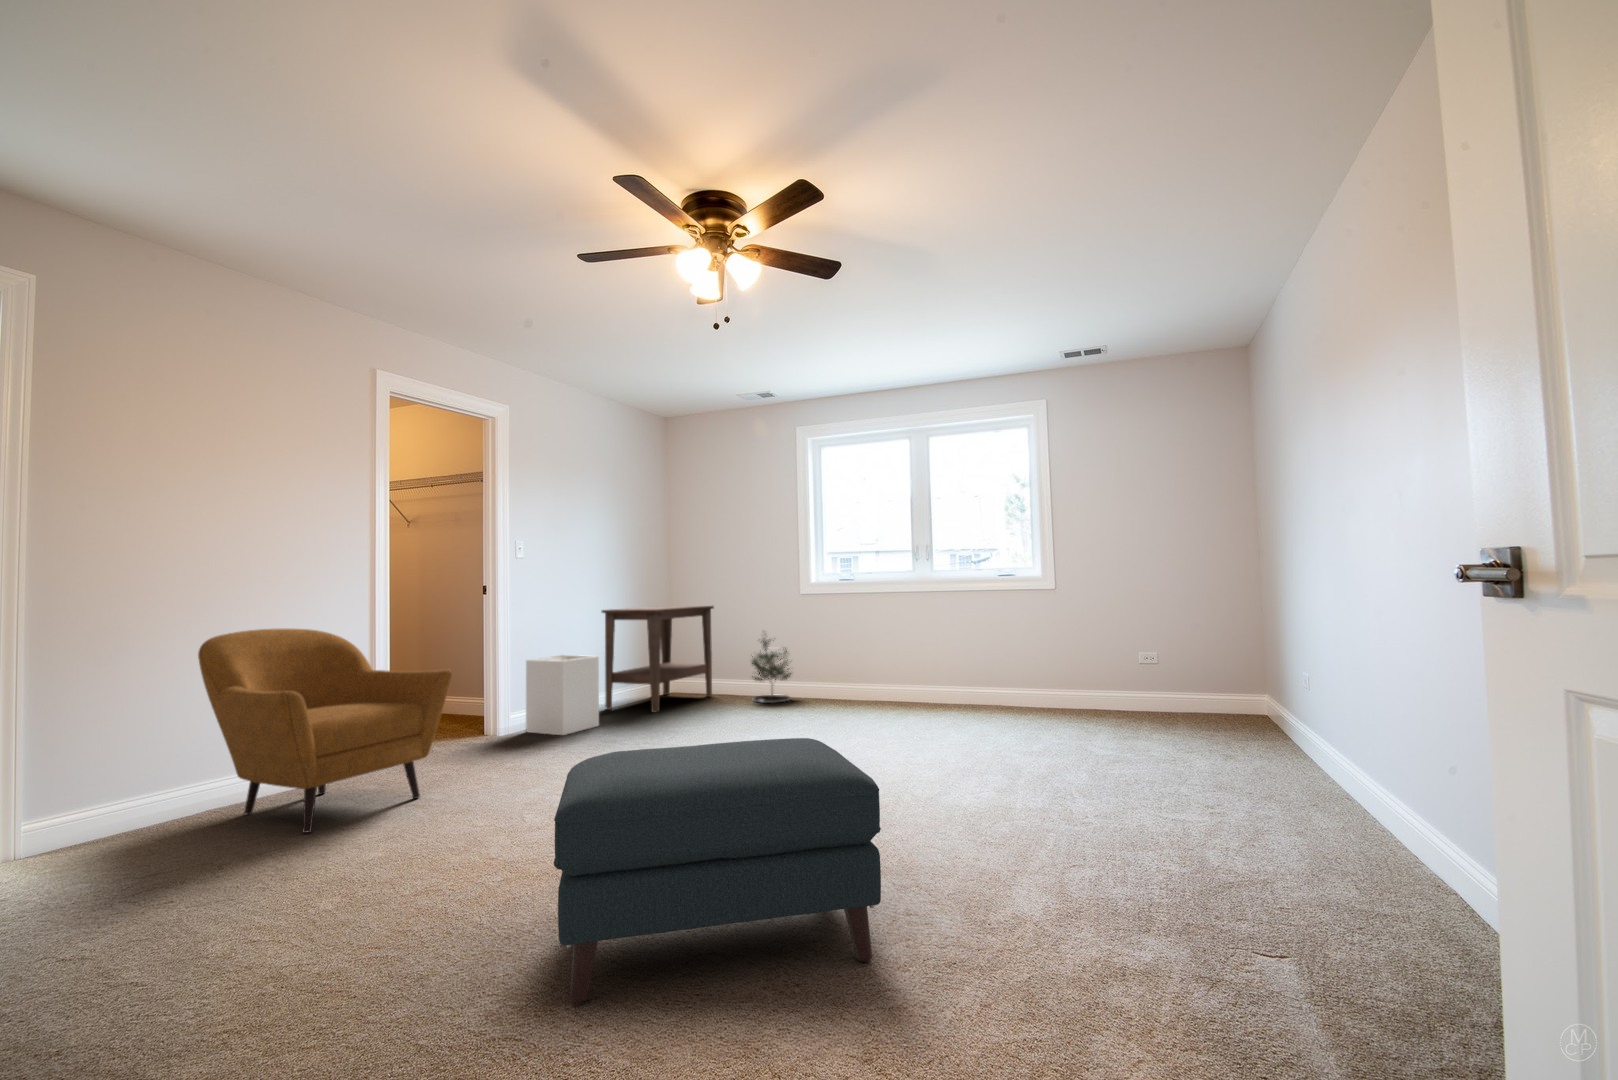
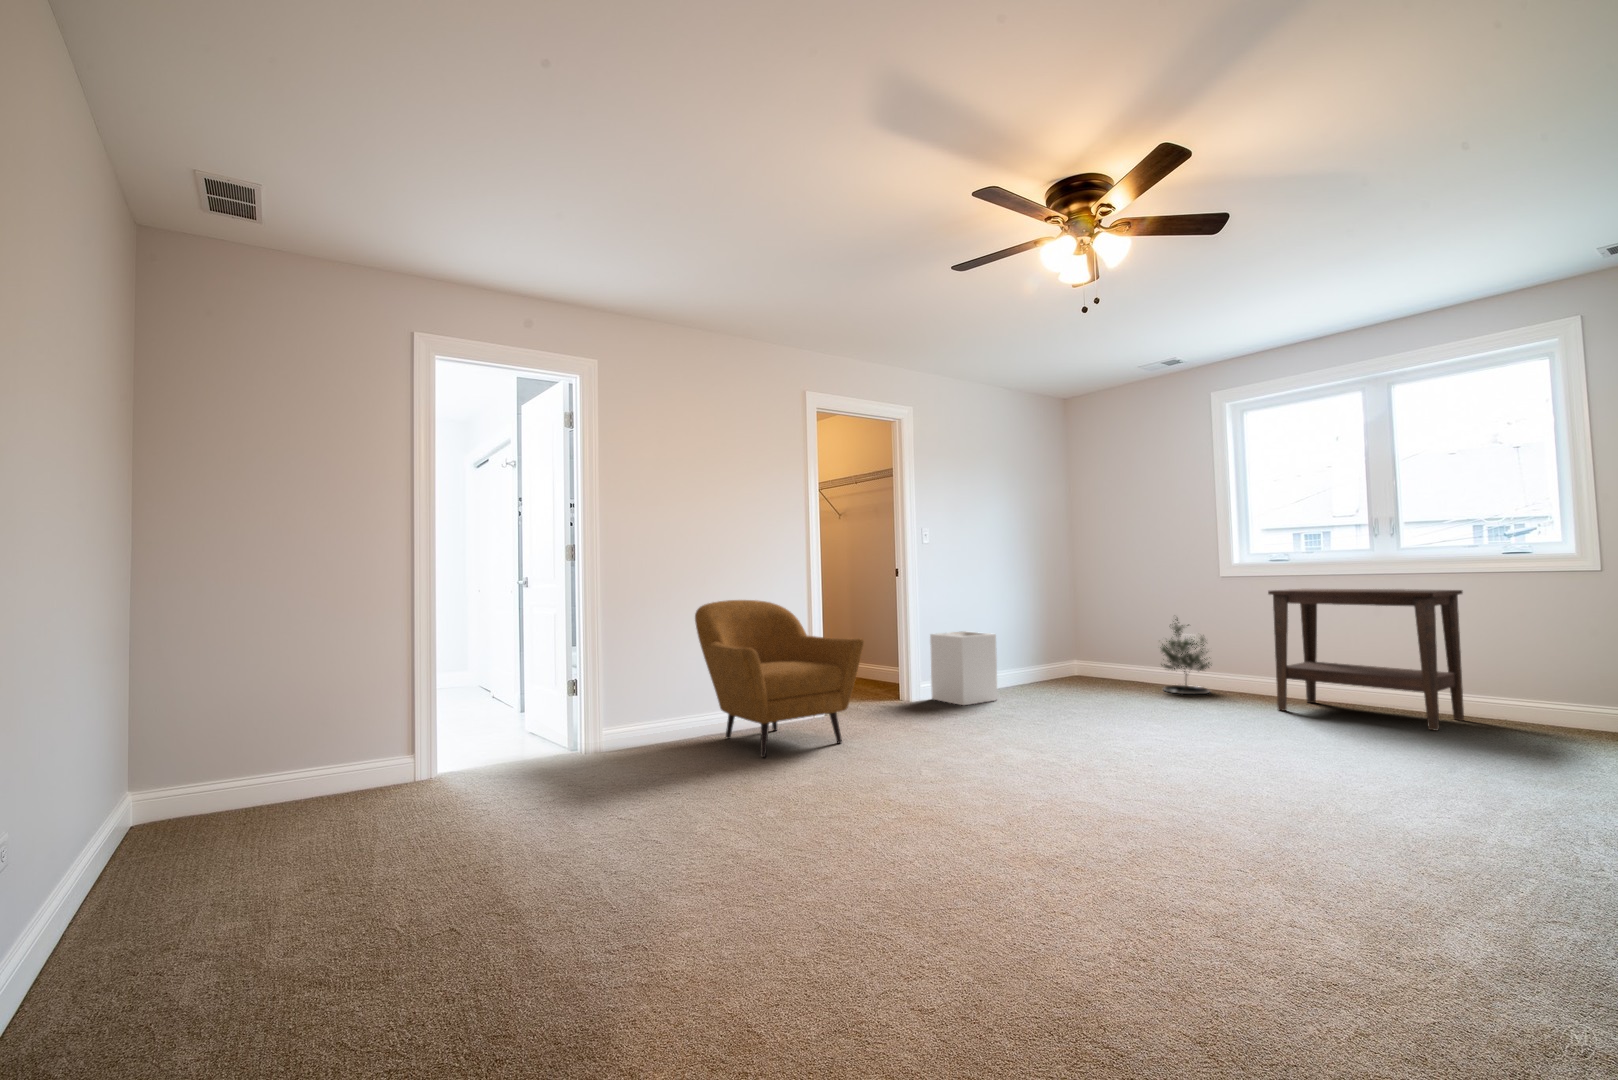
side table: present [602,606,714,712] -> present [1268,589,1464,731]
ottoman: present [554,738,881,1005] -> none [918,719,1243,959]

